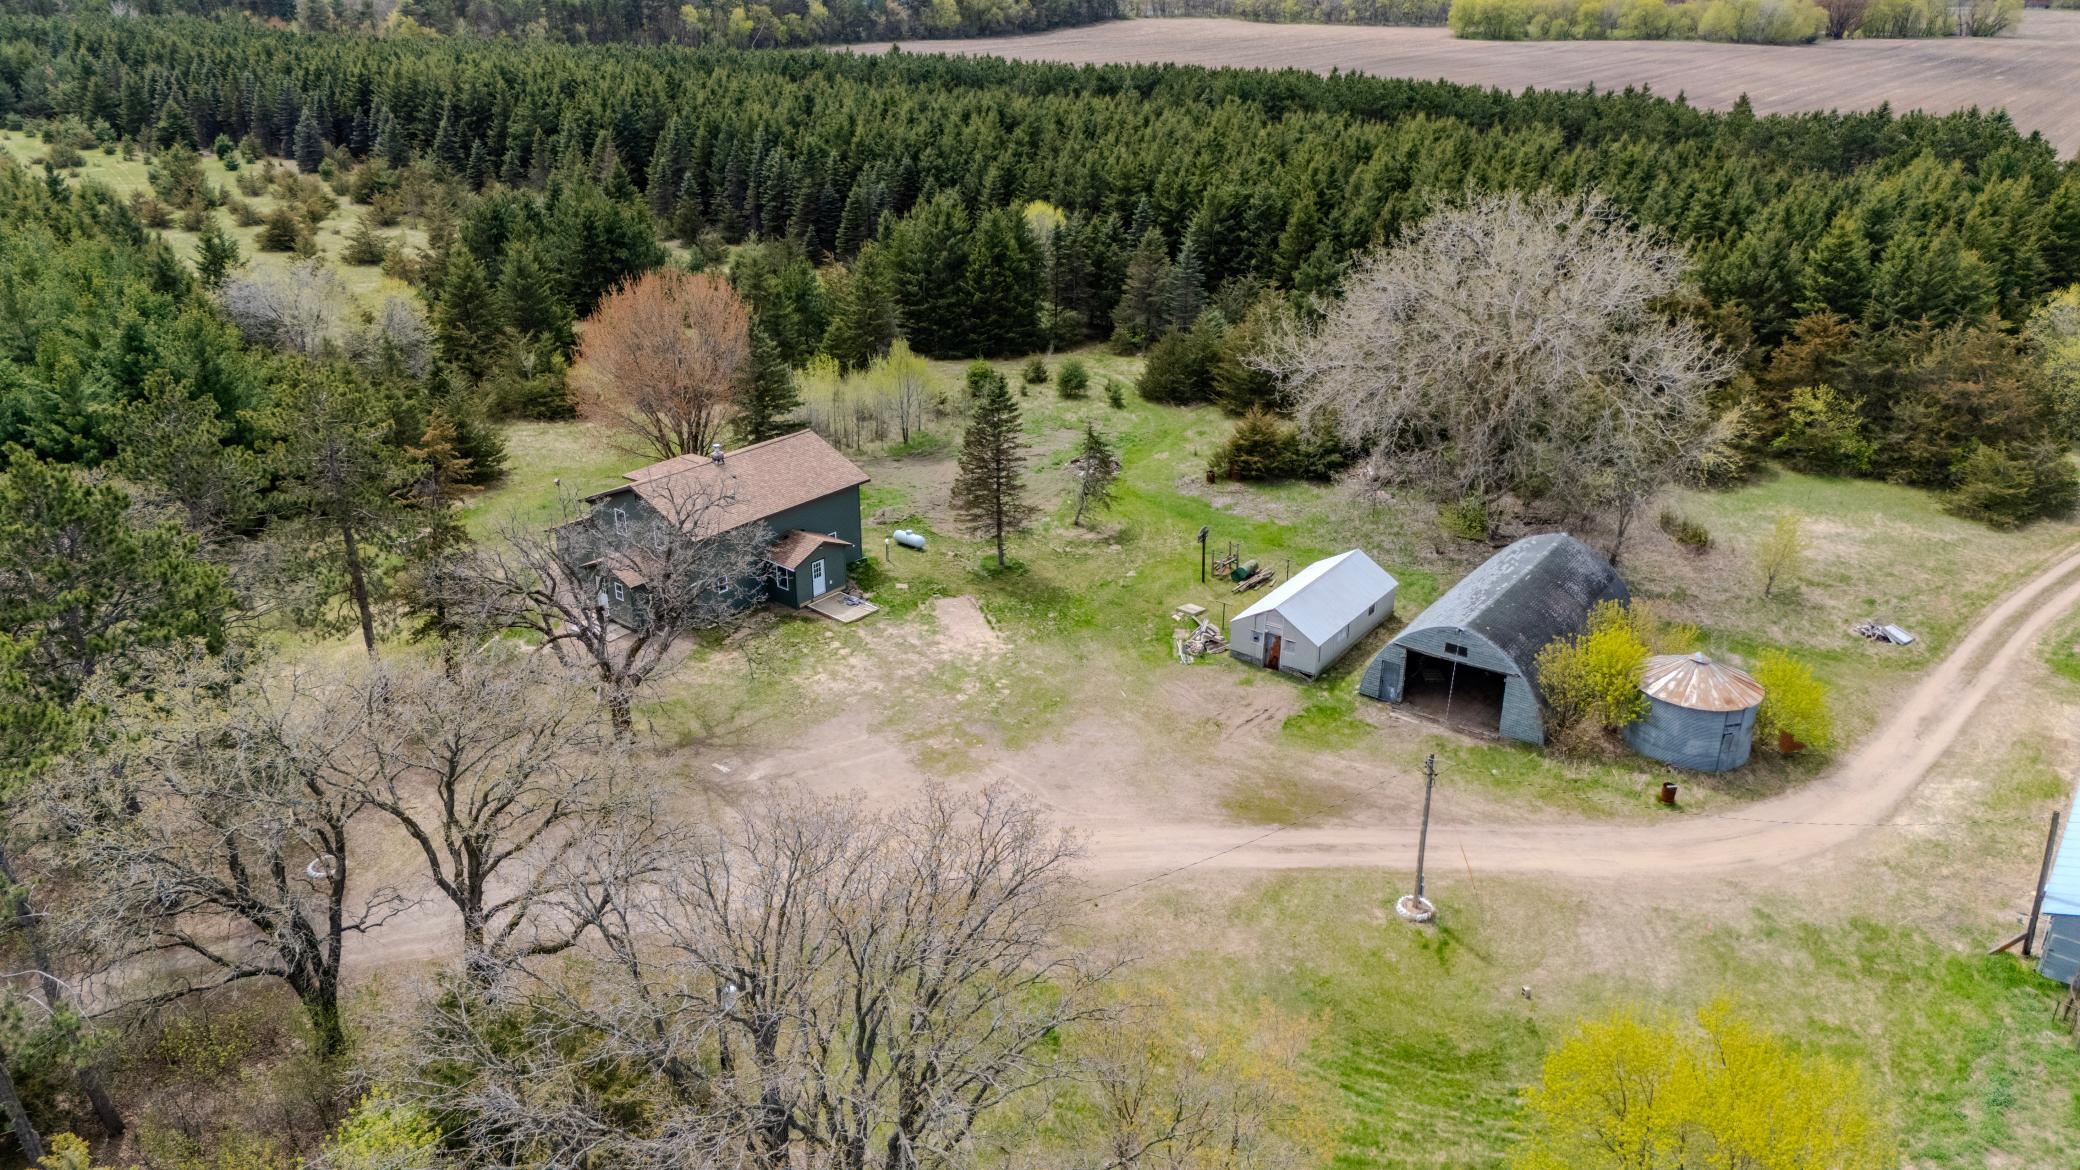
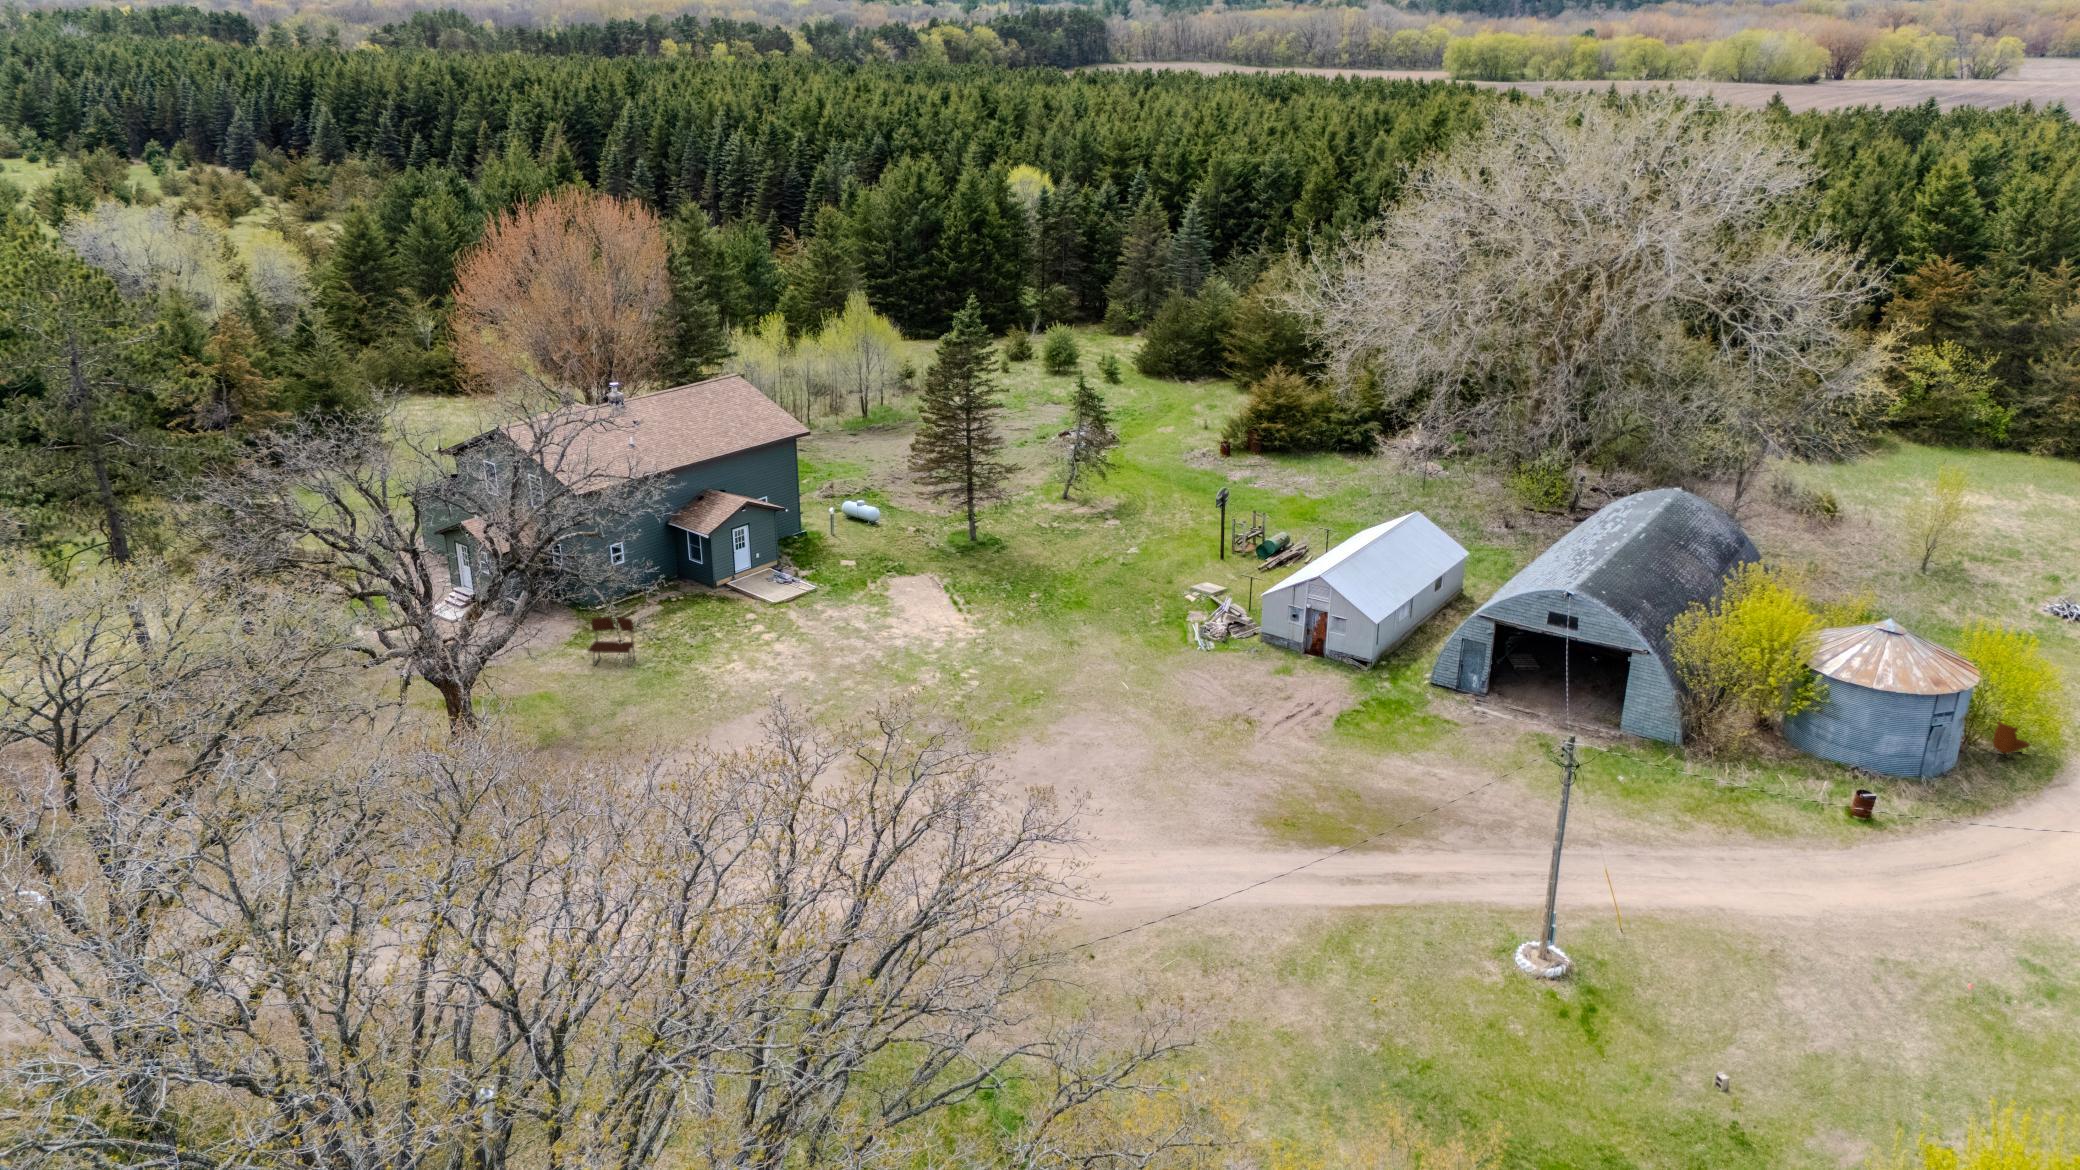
bench: none [709,639,744,677] -> present [588,617,635,666]

